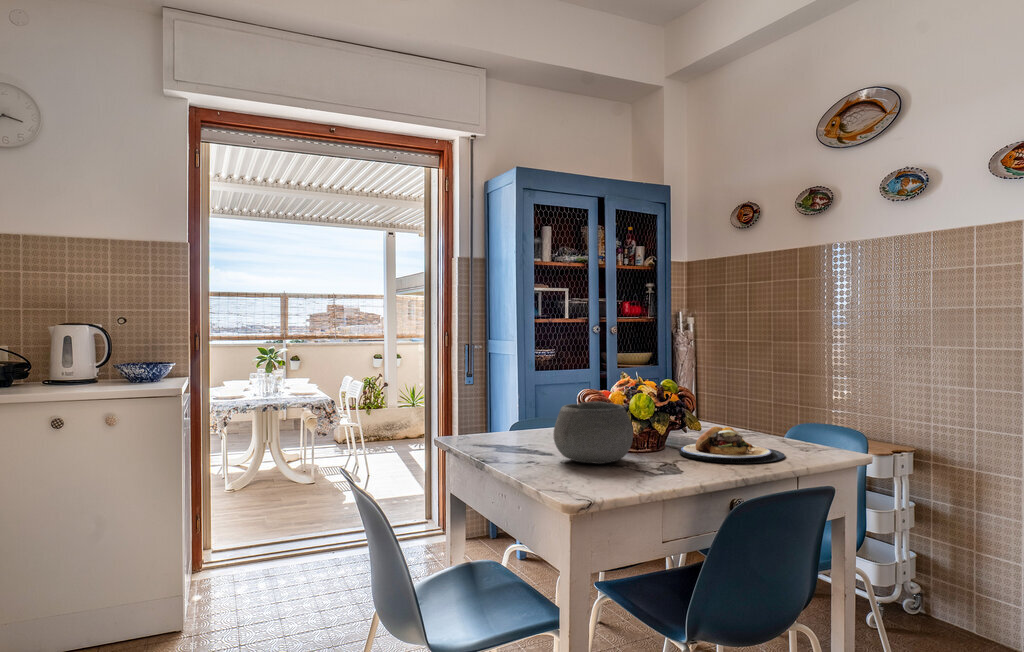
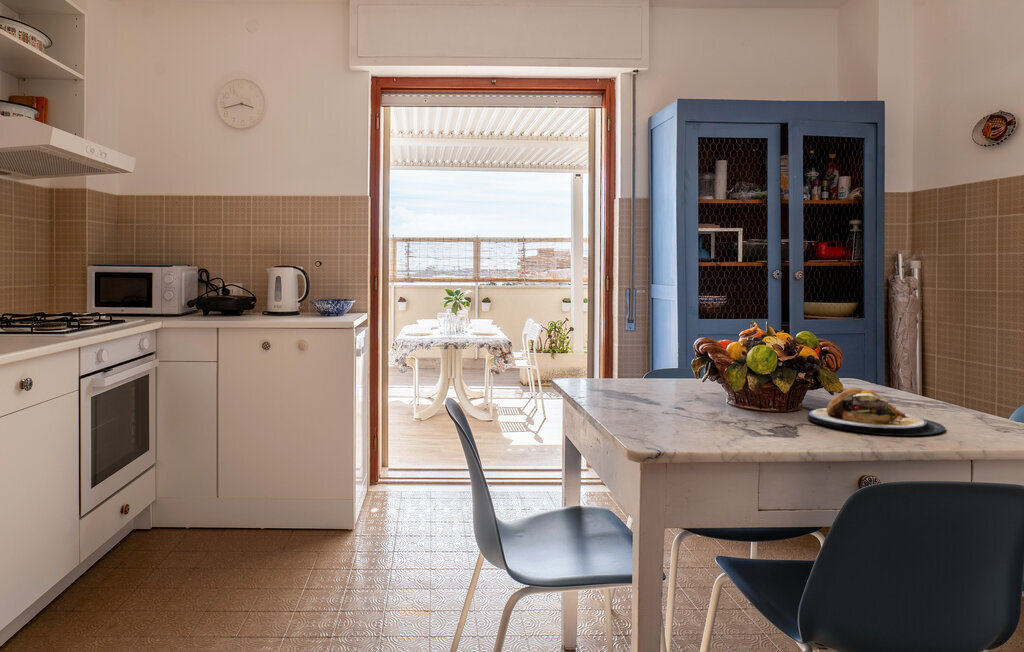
bowl: present [553,402,633,464] -> none [652,351,744,420]

